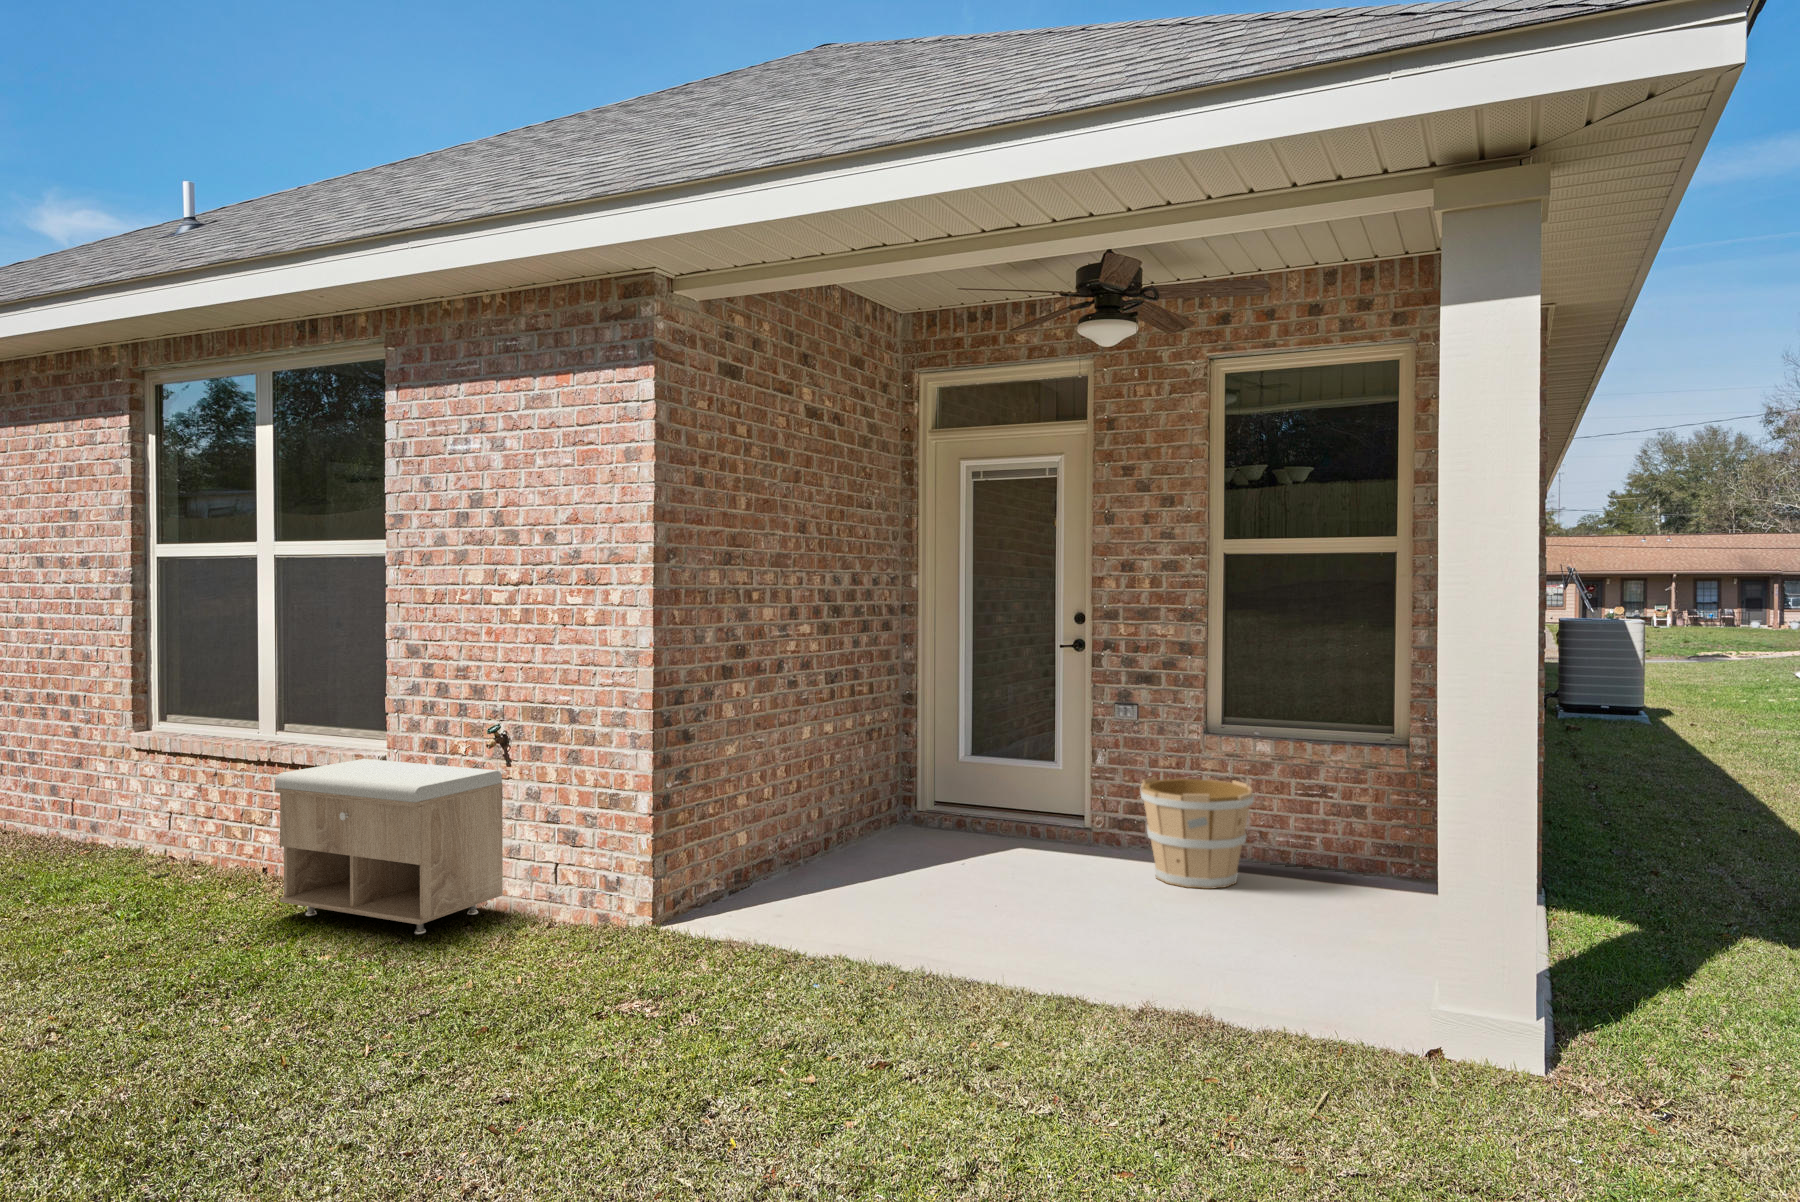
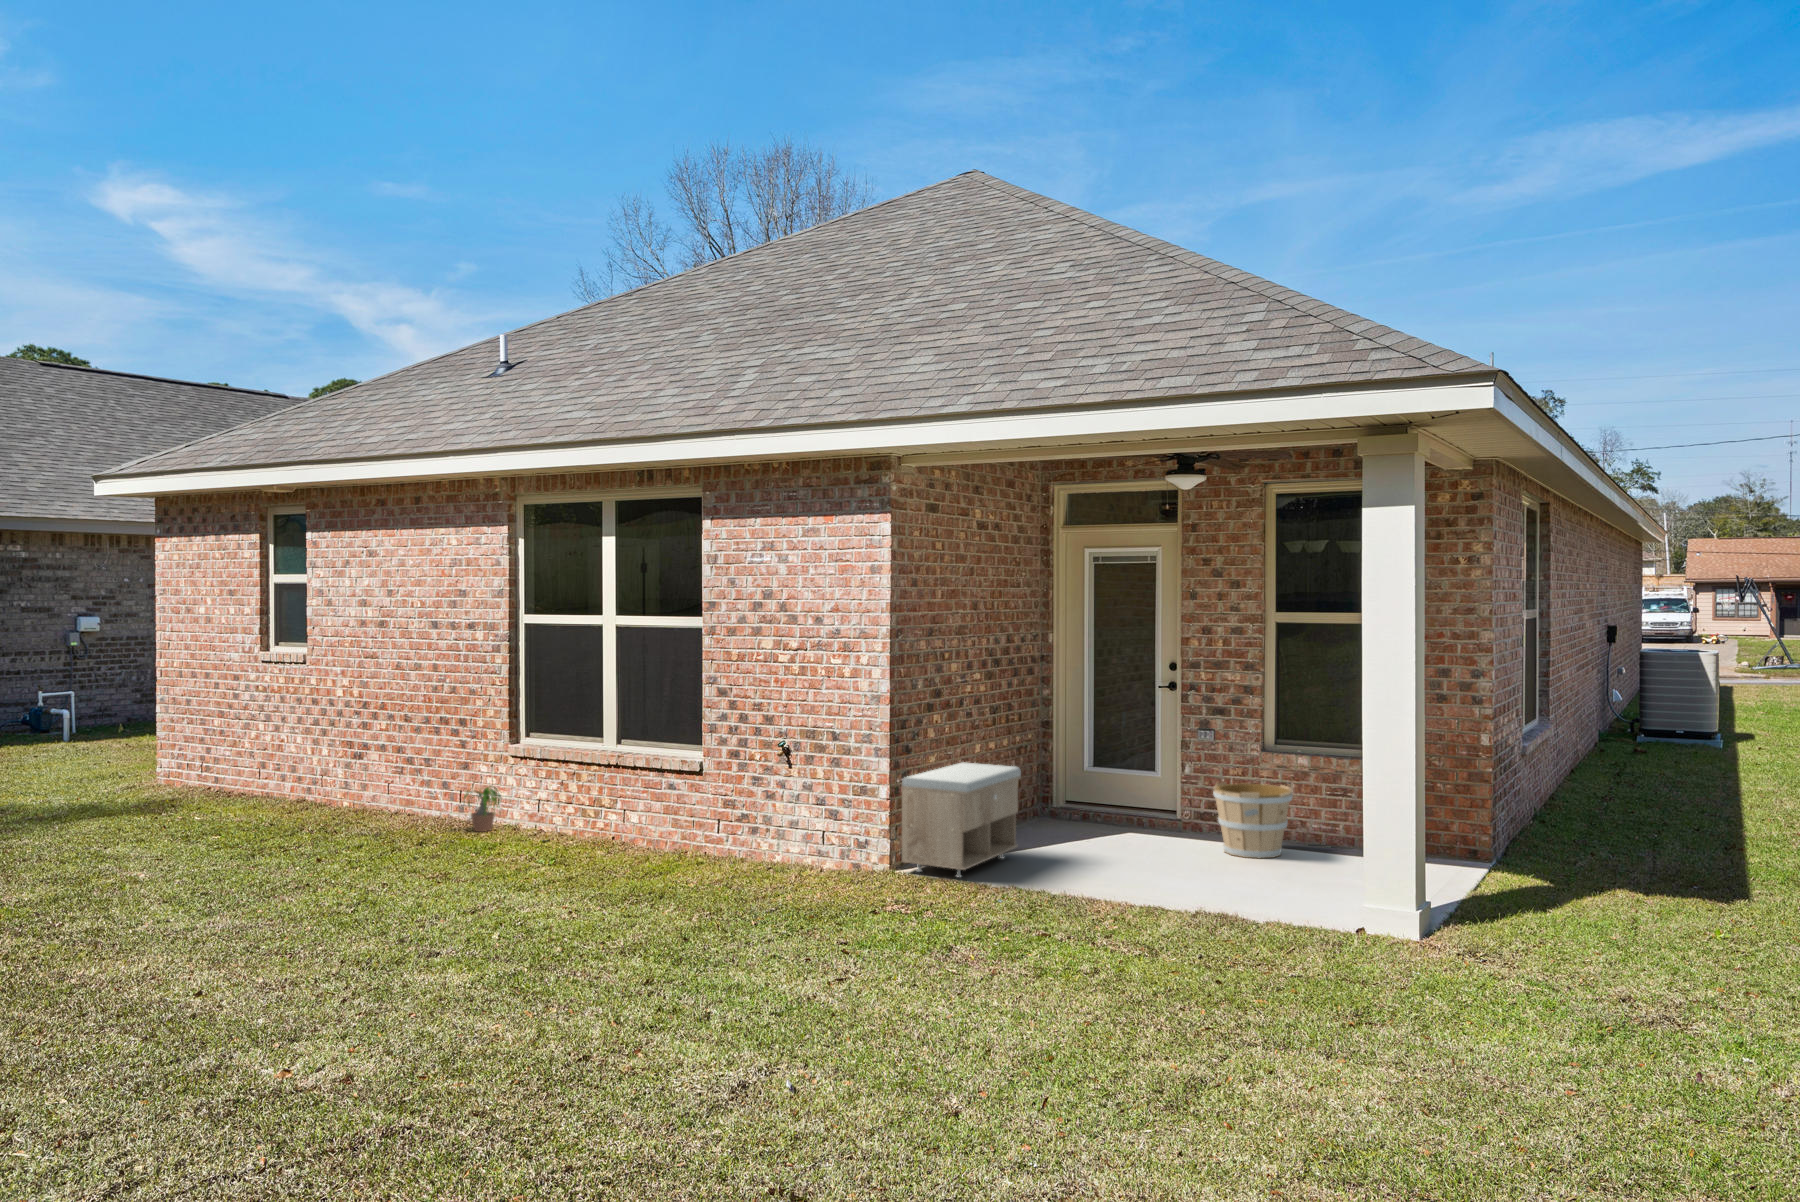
storage bench: present [275,759,503,934] -> present [902,763,1021,877]
potted plant: none [30,794,124,862] -> present [464,786,501,832]

